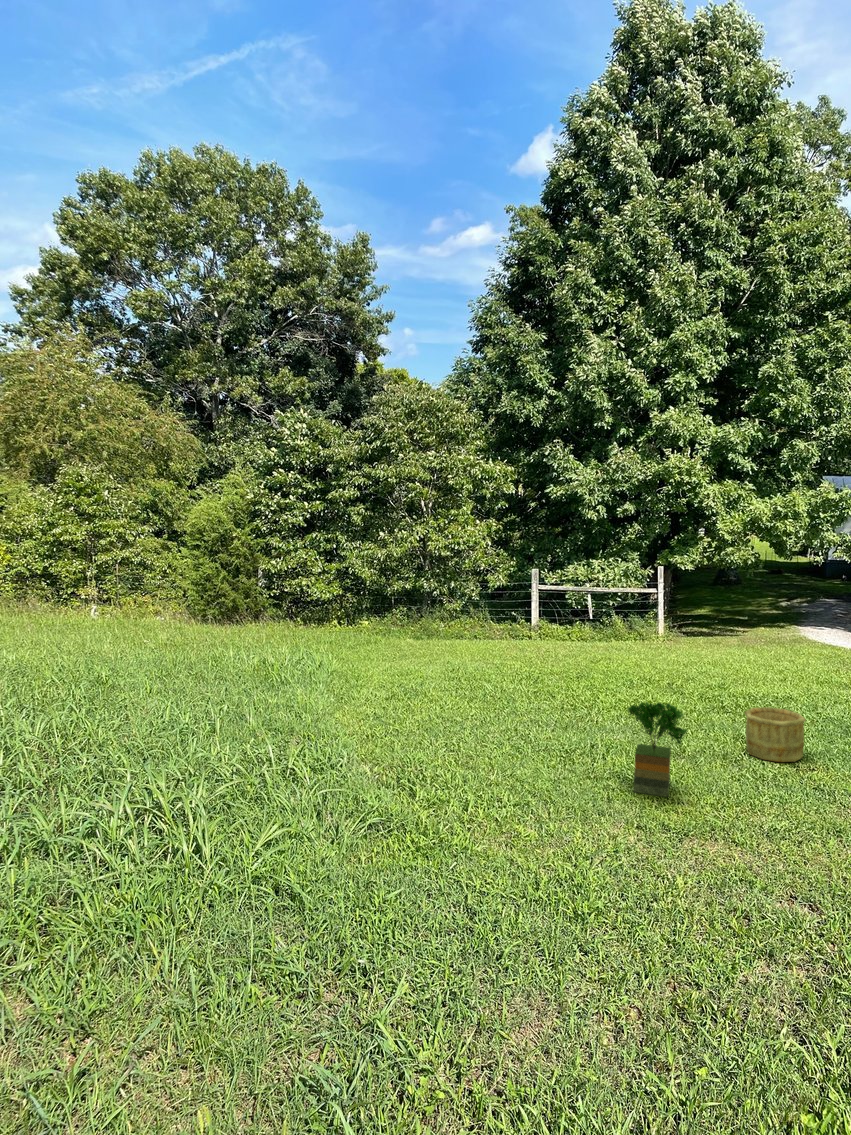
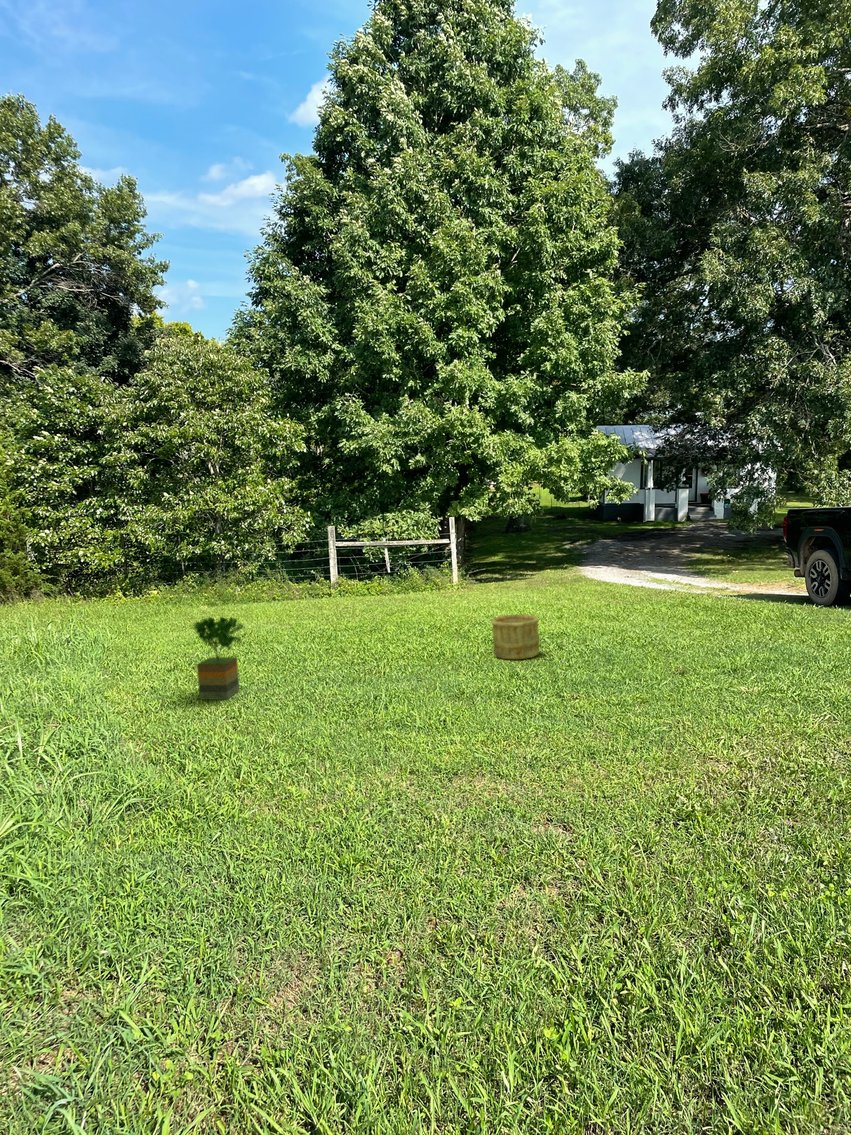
potted tree: present [627,702,687,797] -> present [193,617,243,700]

